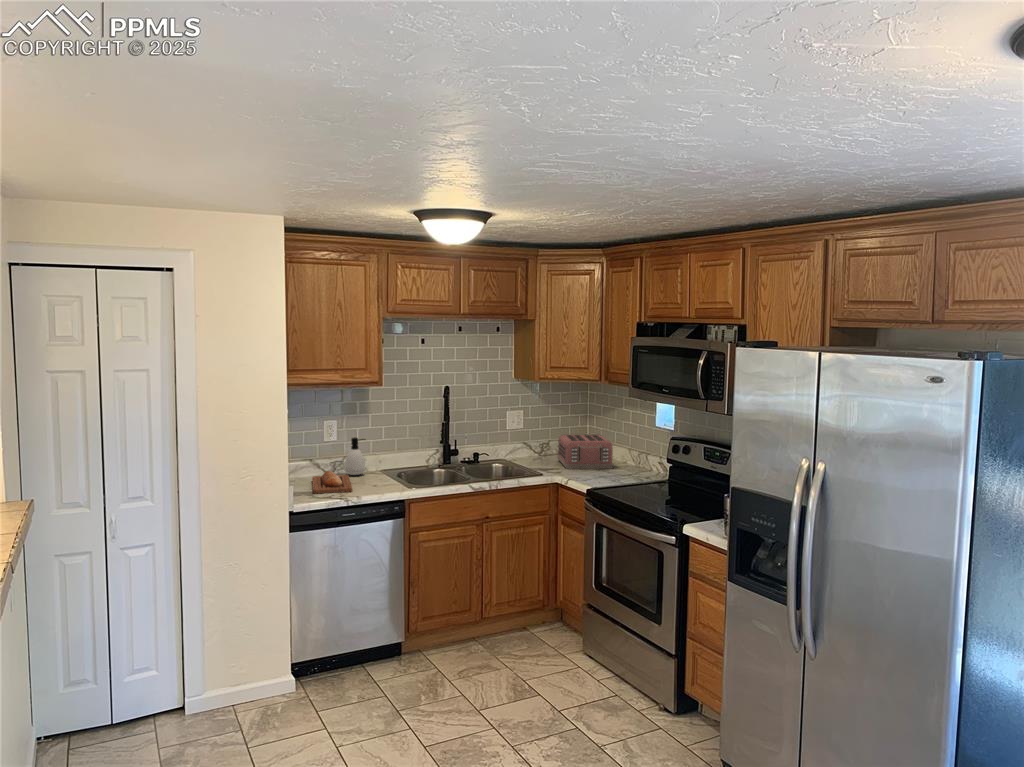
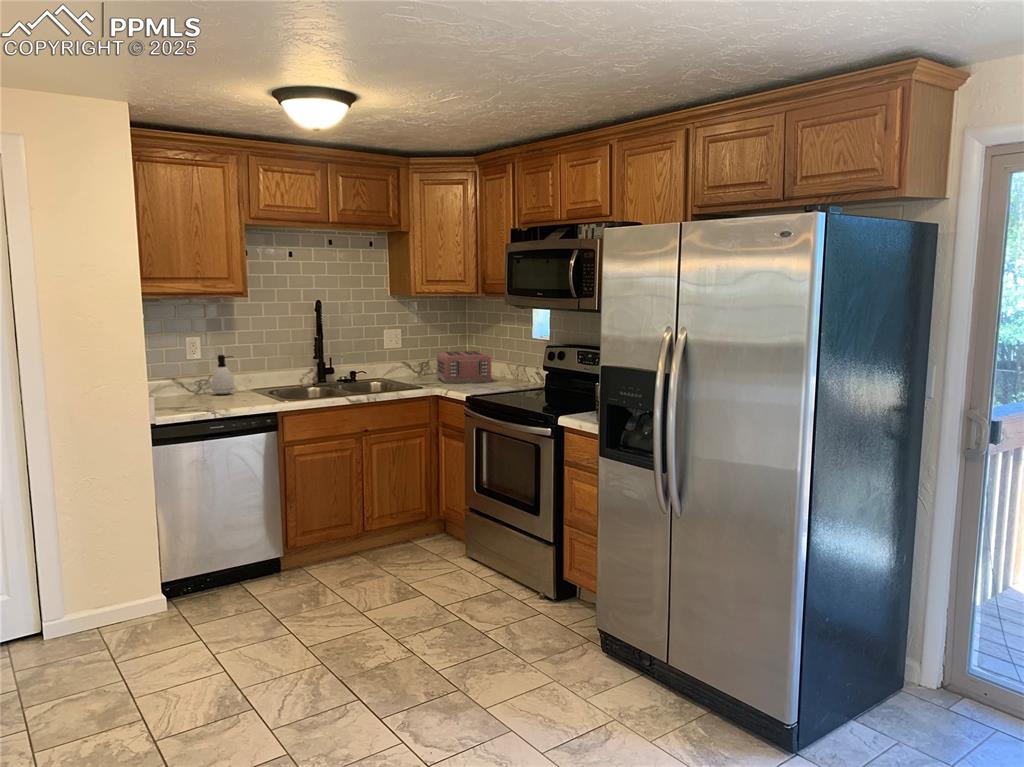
bread loaf: present [312,471,352,494] -> none [176,388,220,409]

